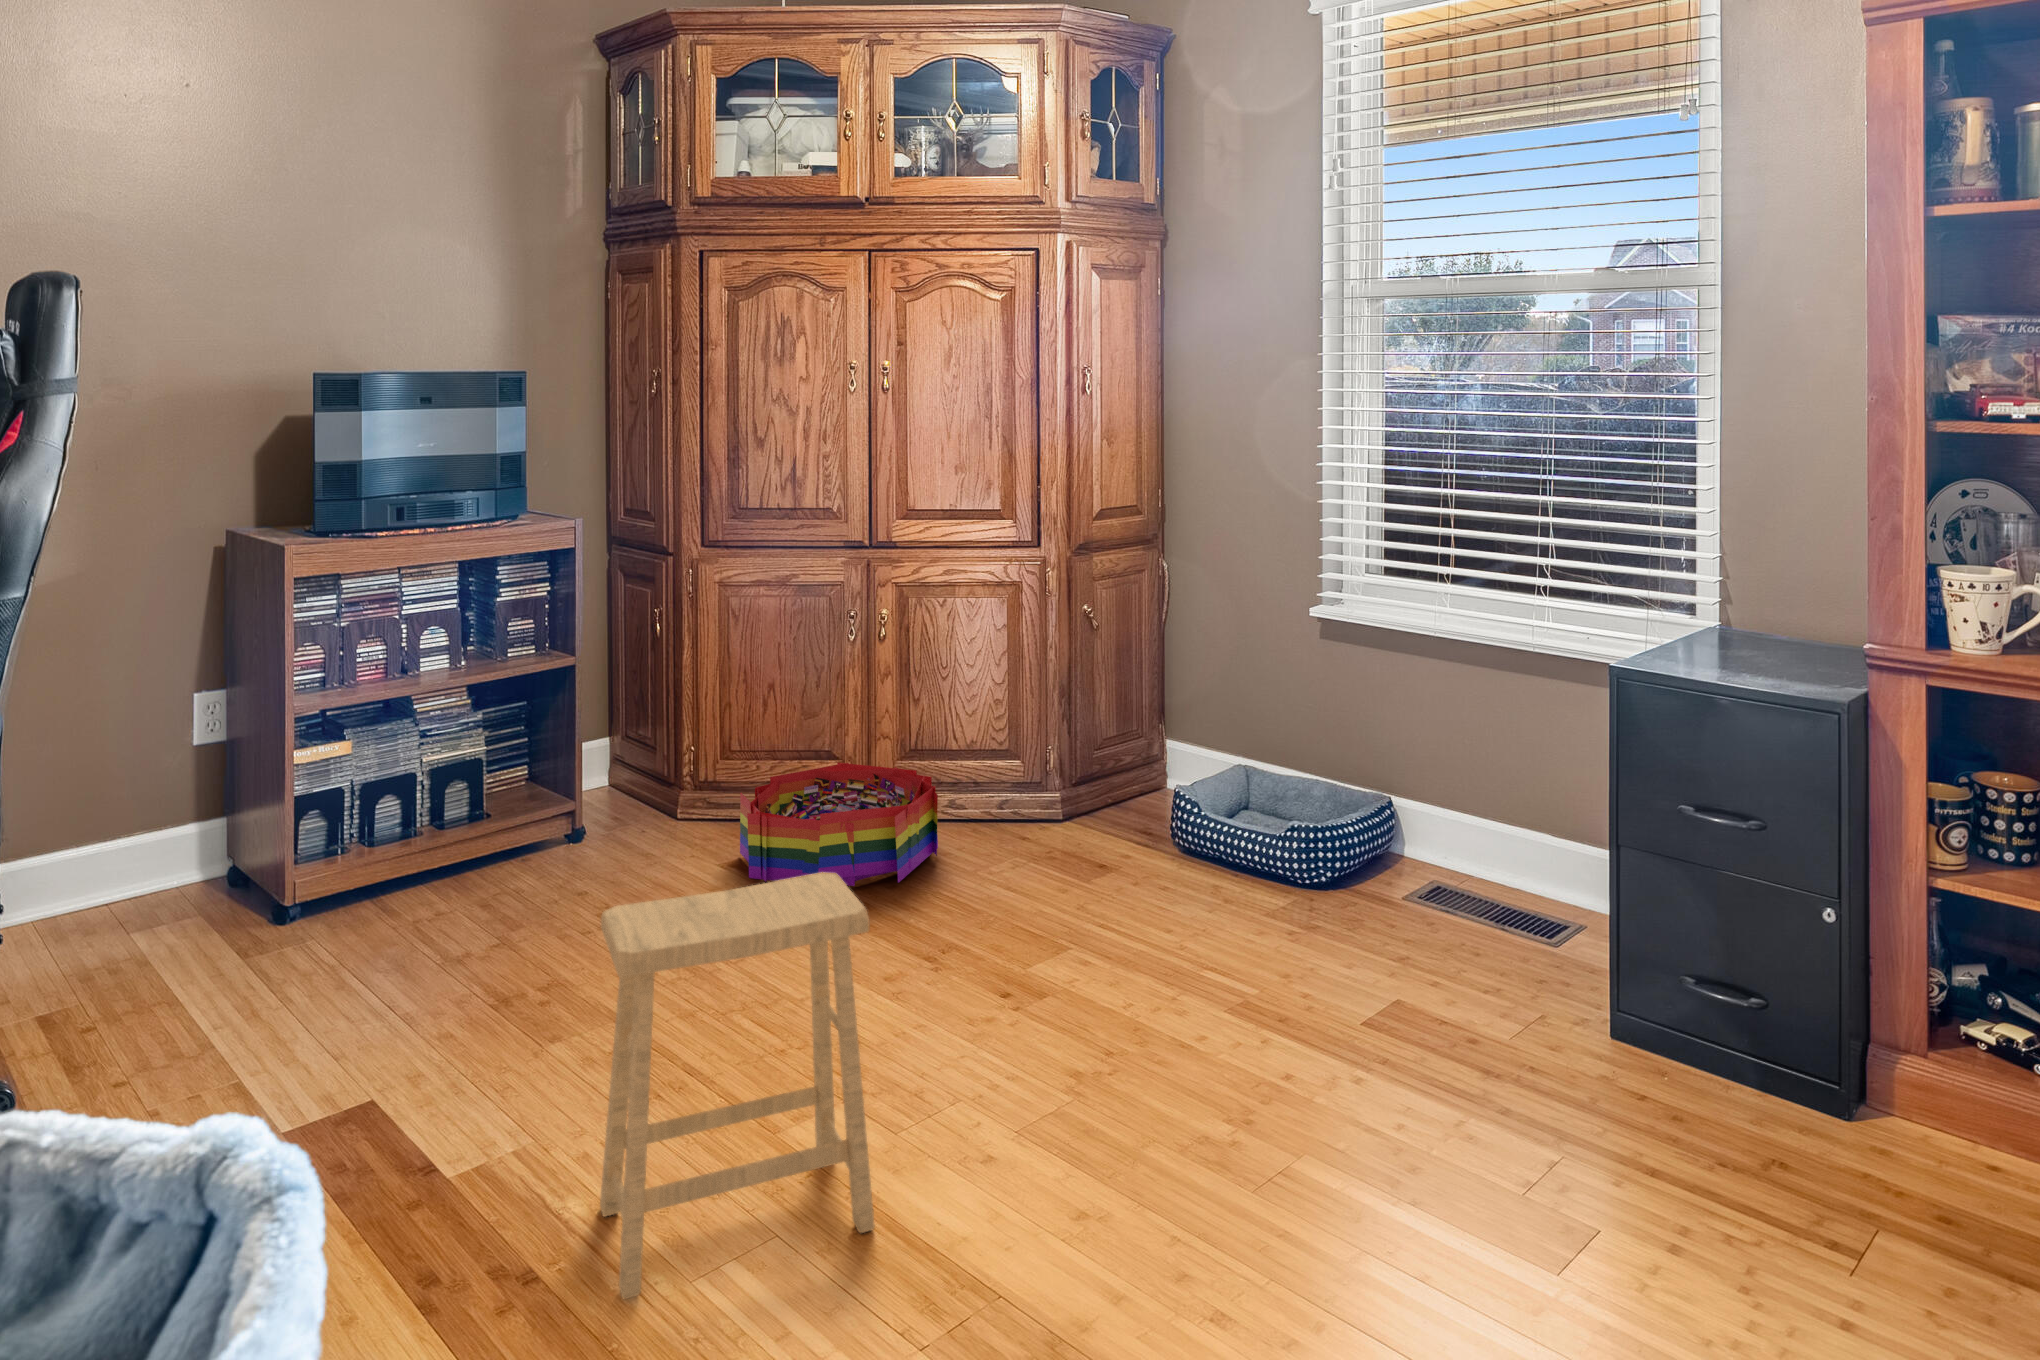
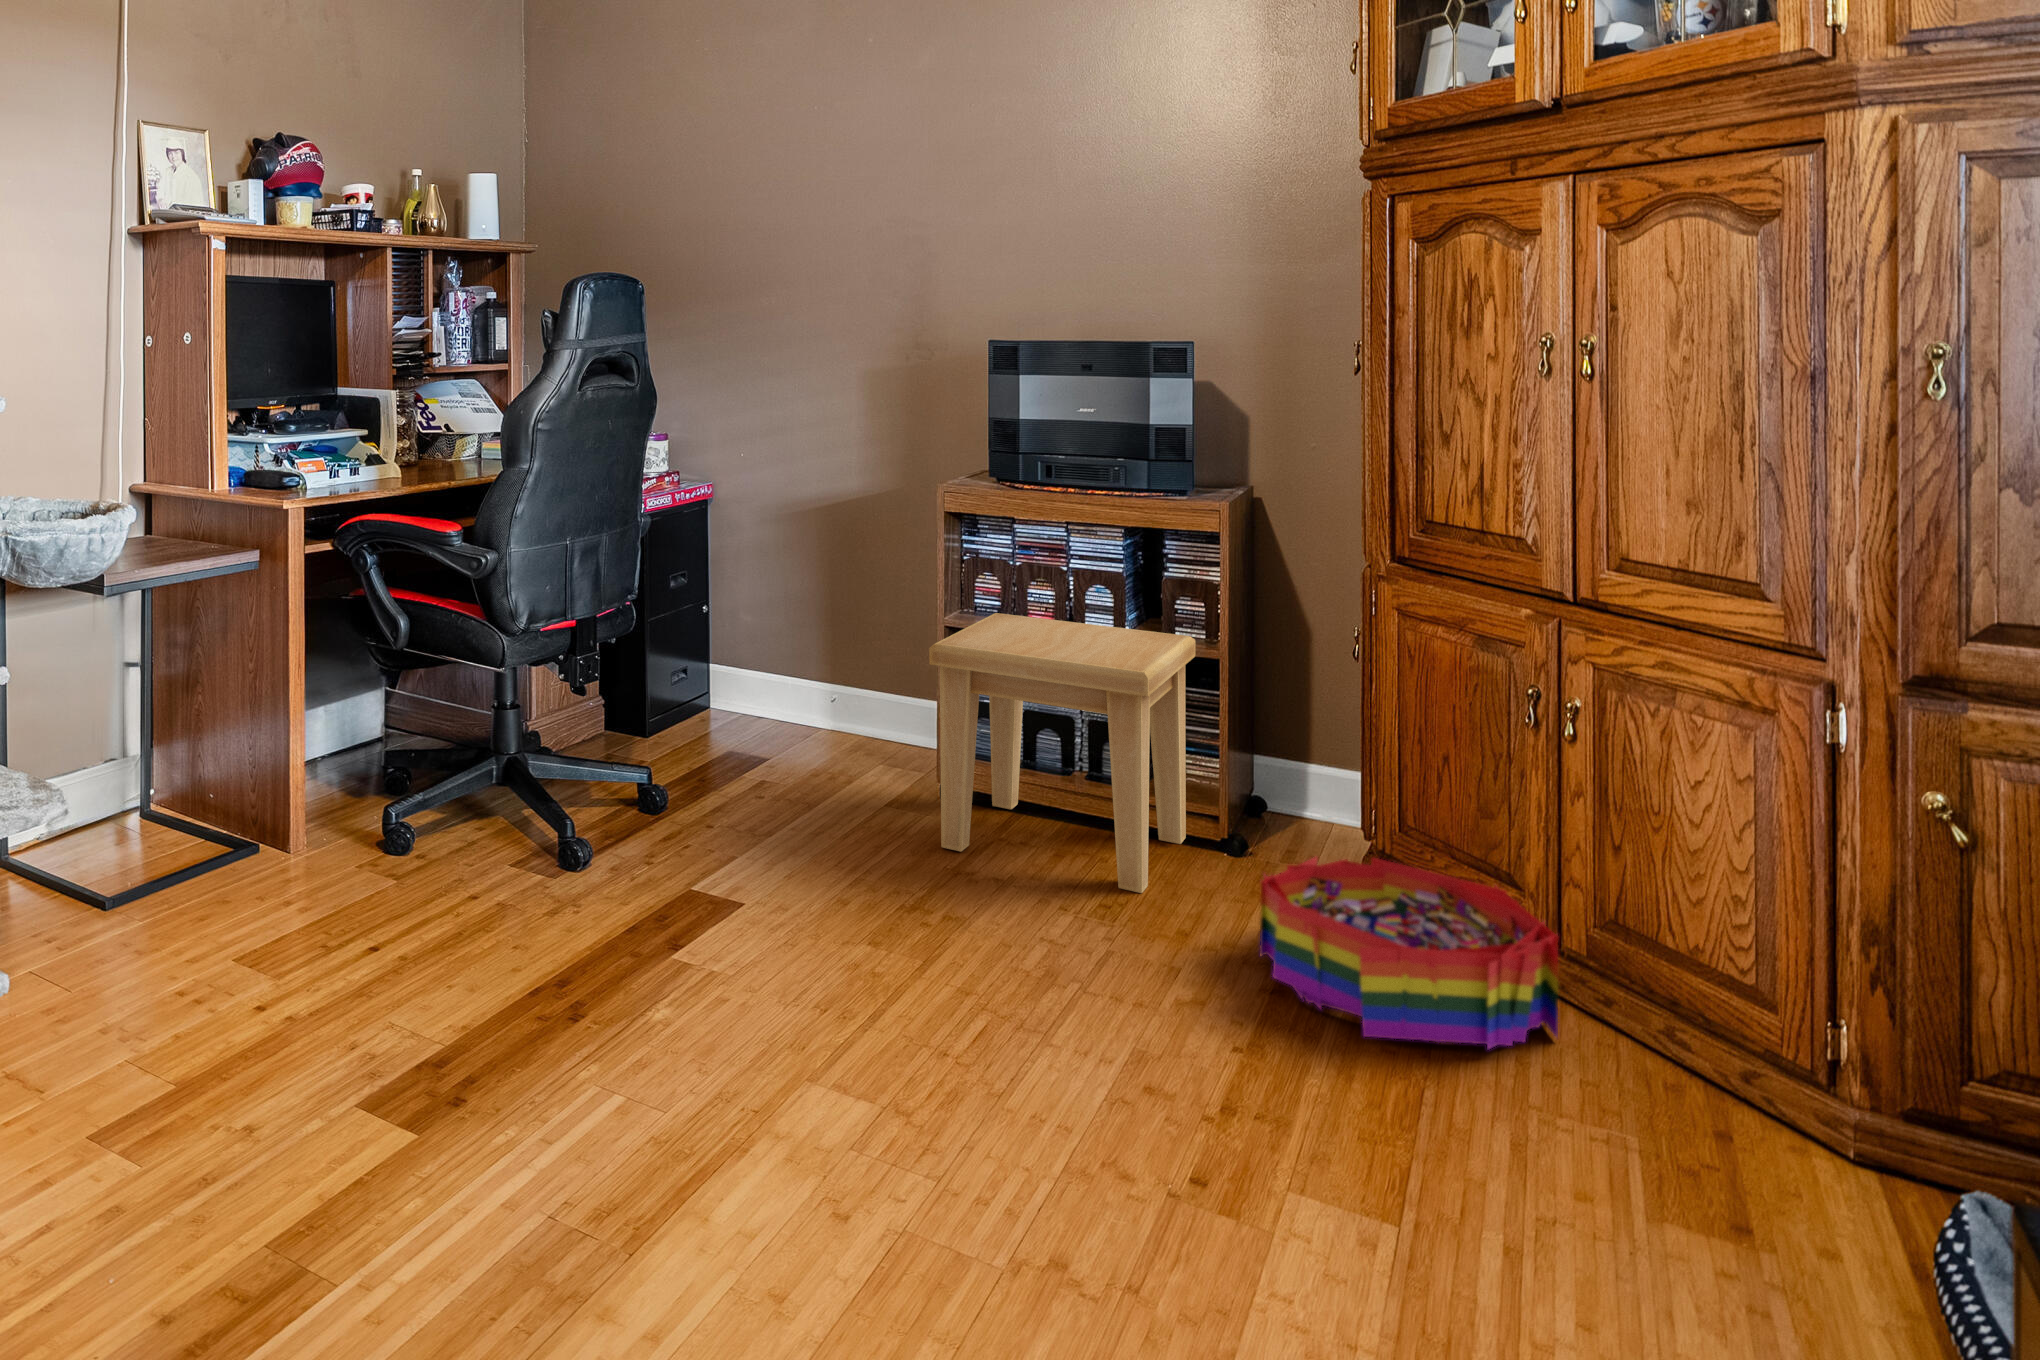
side table: none [330,653,626,955] -> present [929,613,1195,893]
footstool: present [600,873,874,1299] -> none [556,783,788,1156]

